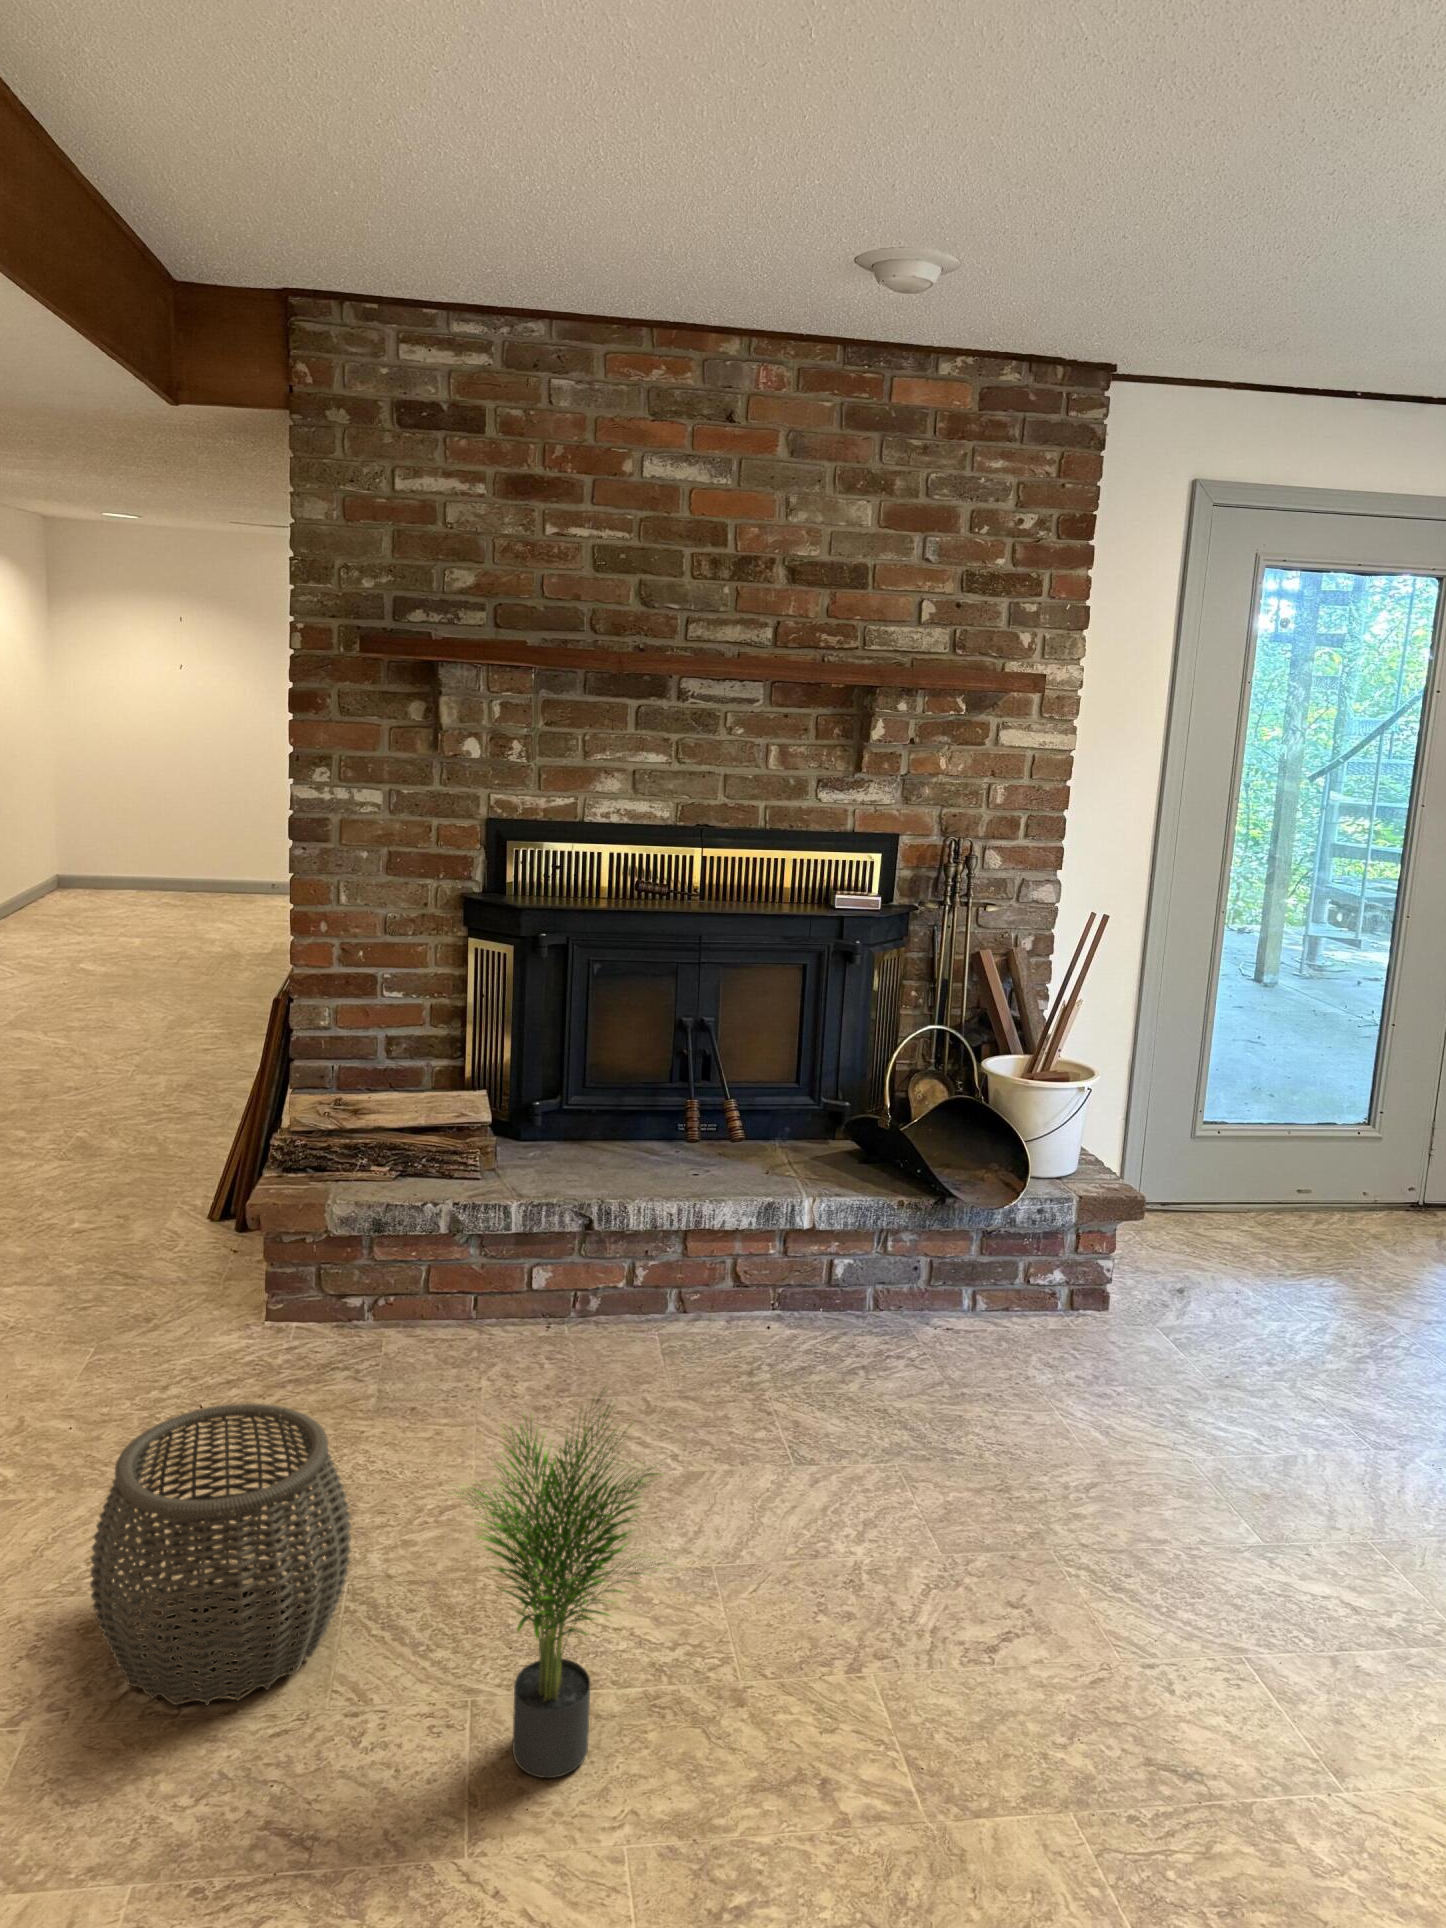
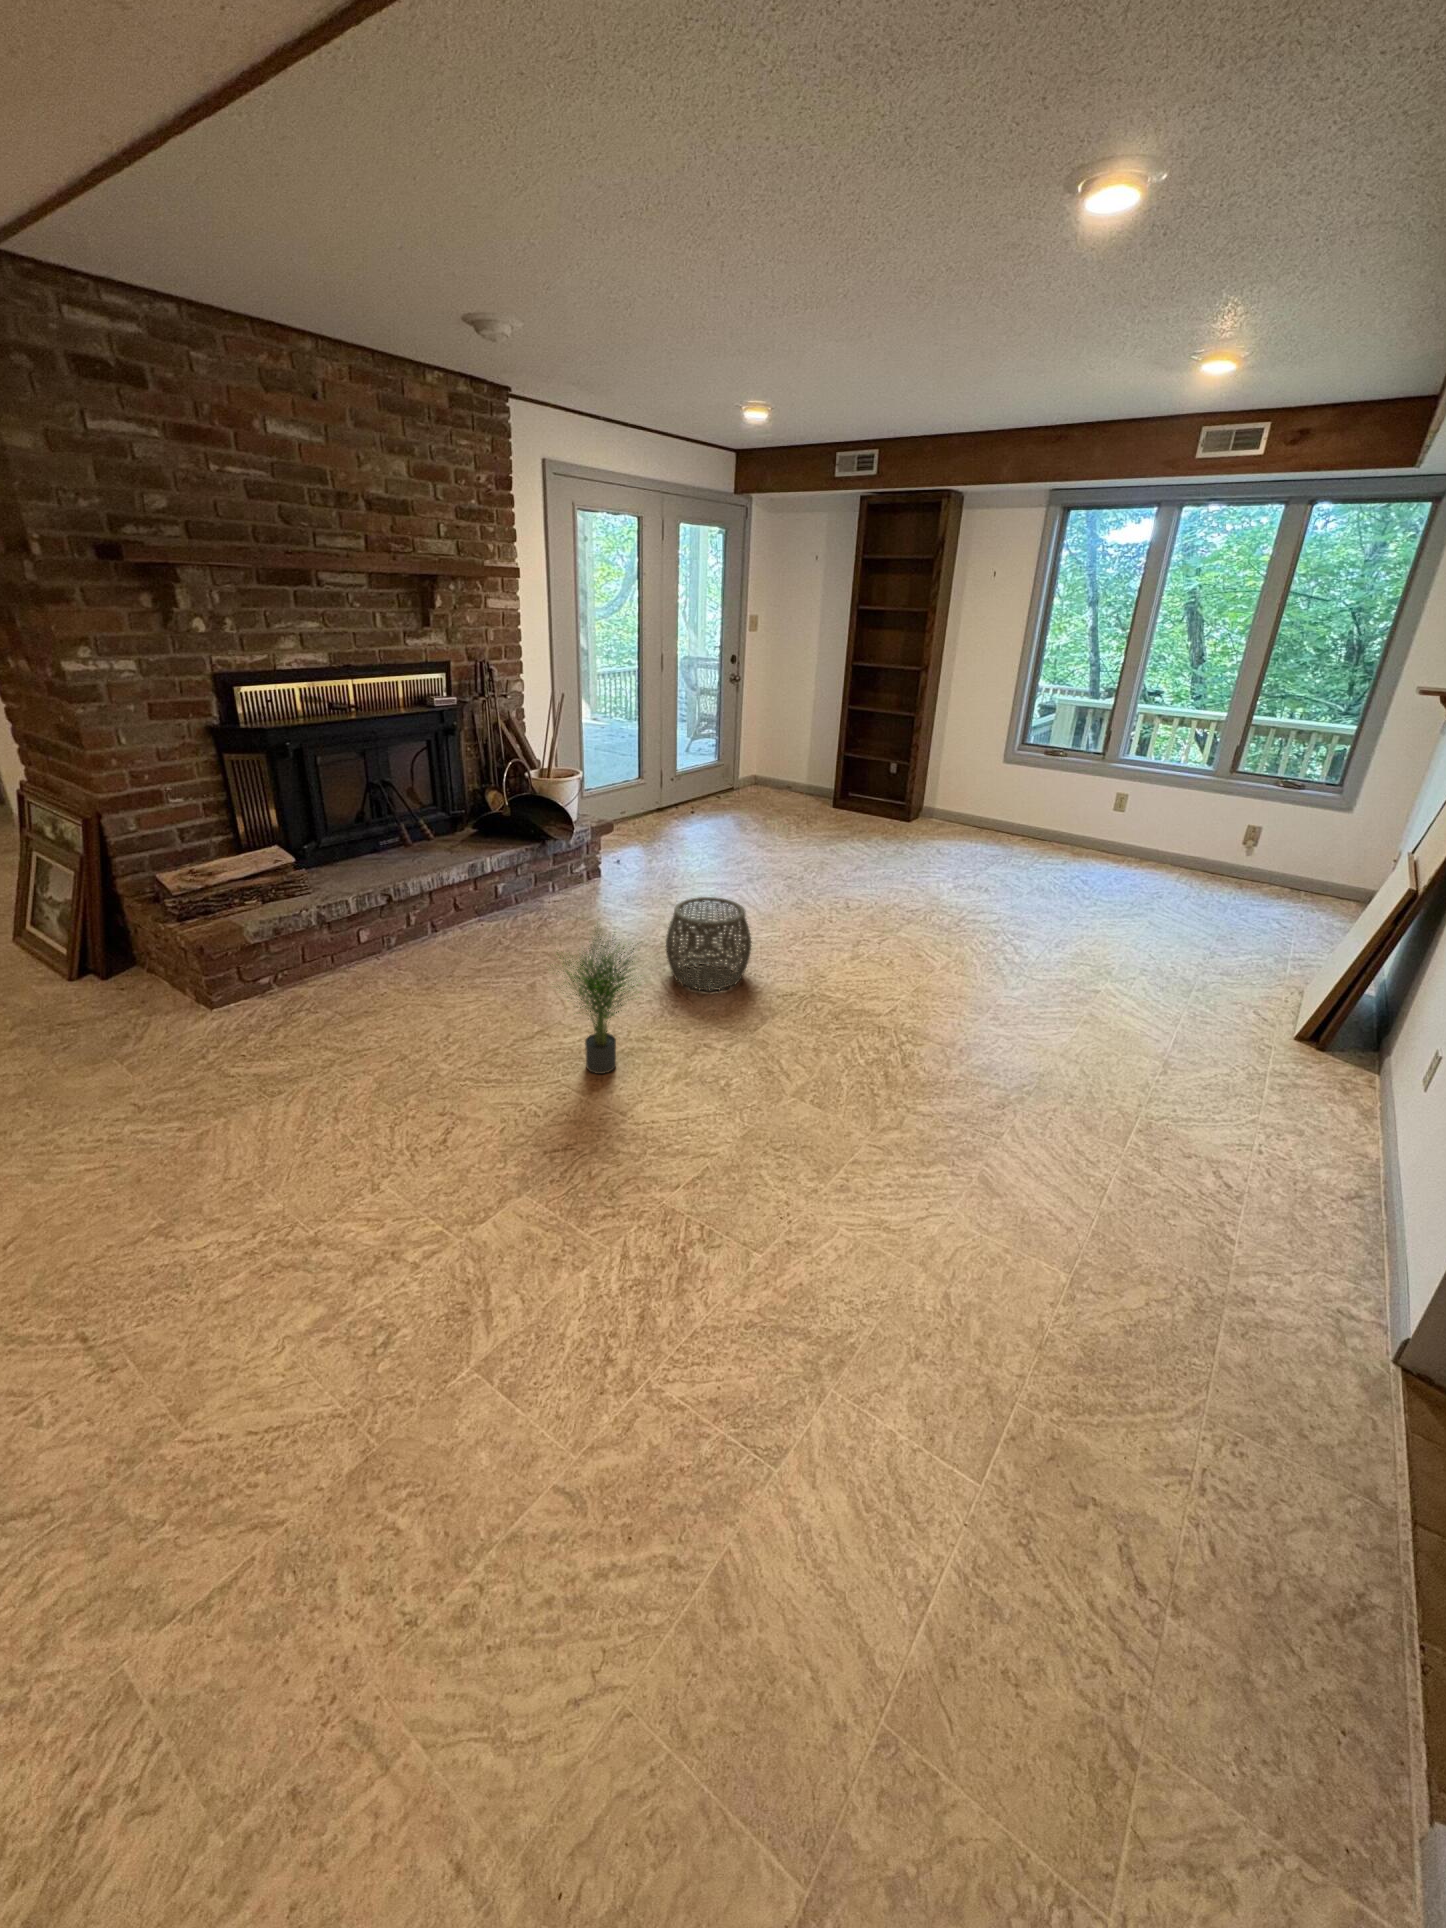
woven basket: present [90,1403,351,1706] -> present [666,897,751,991]

